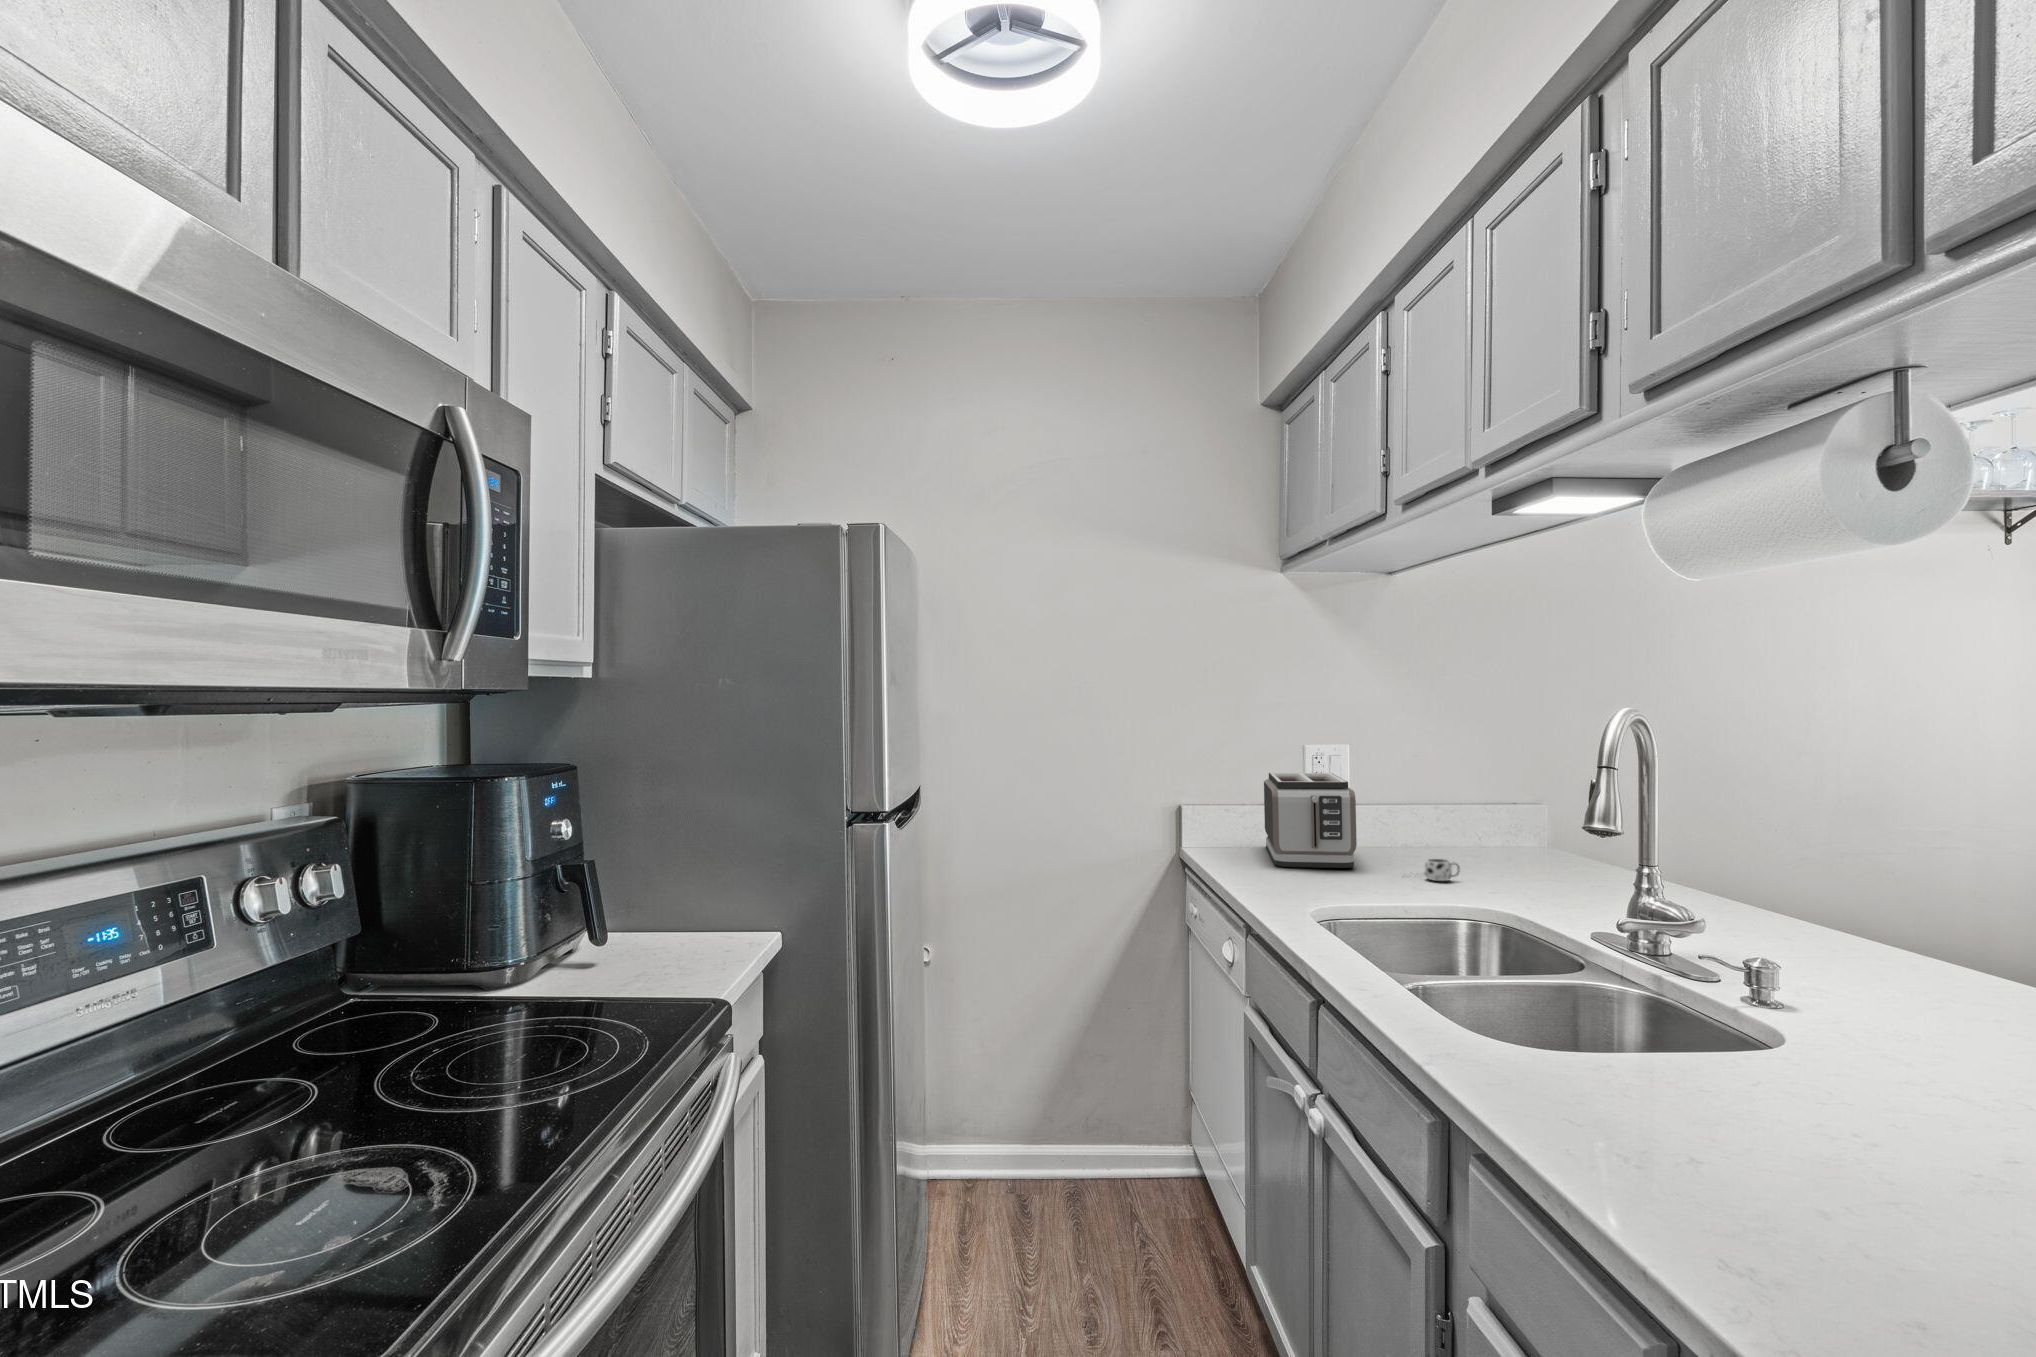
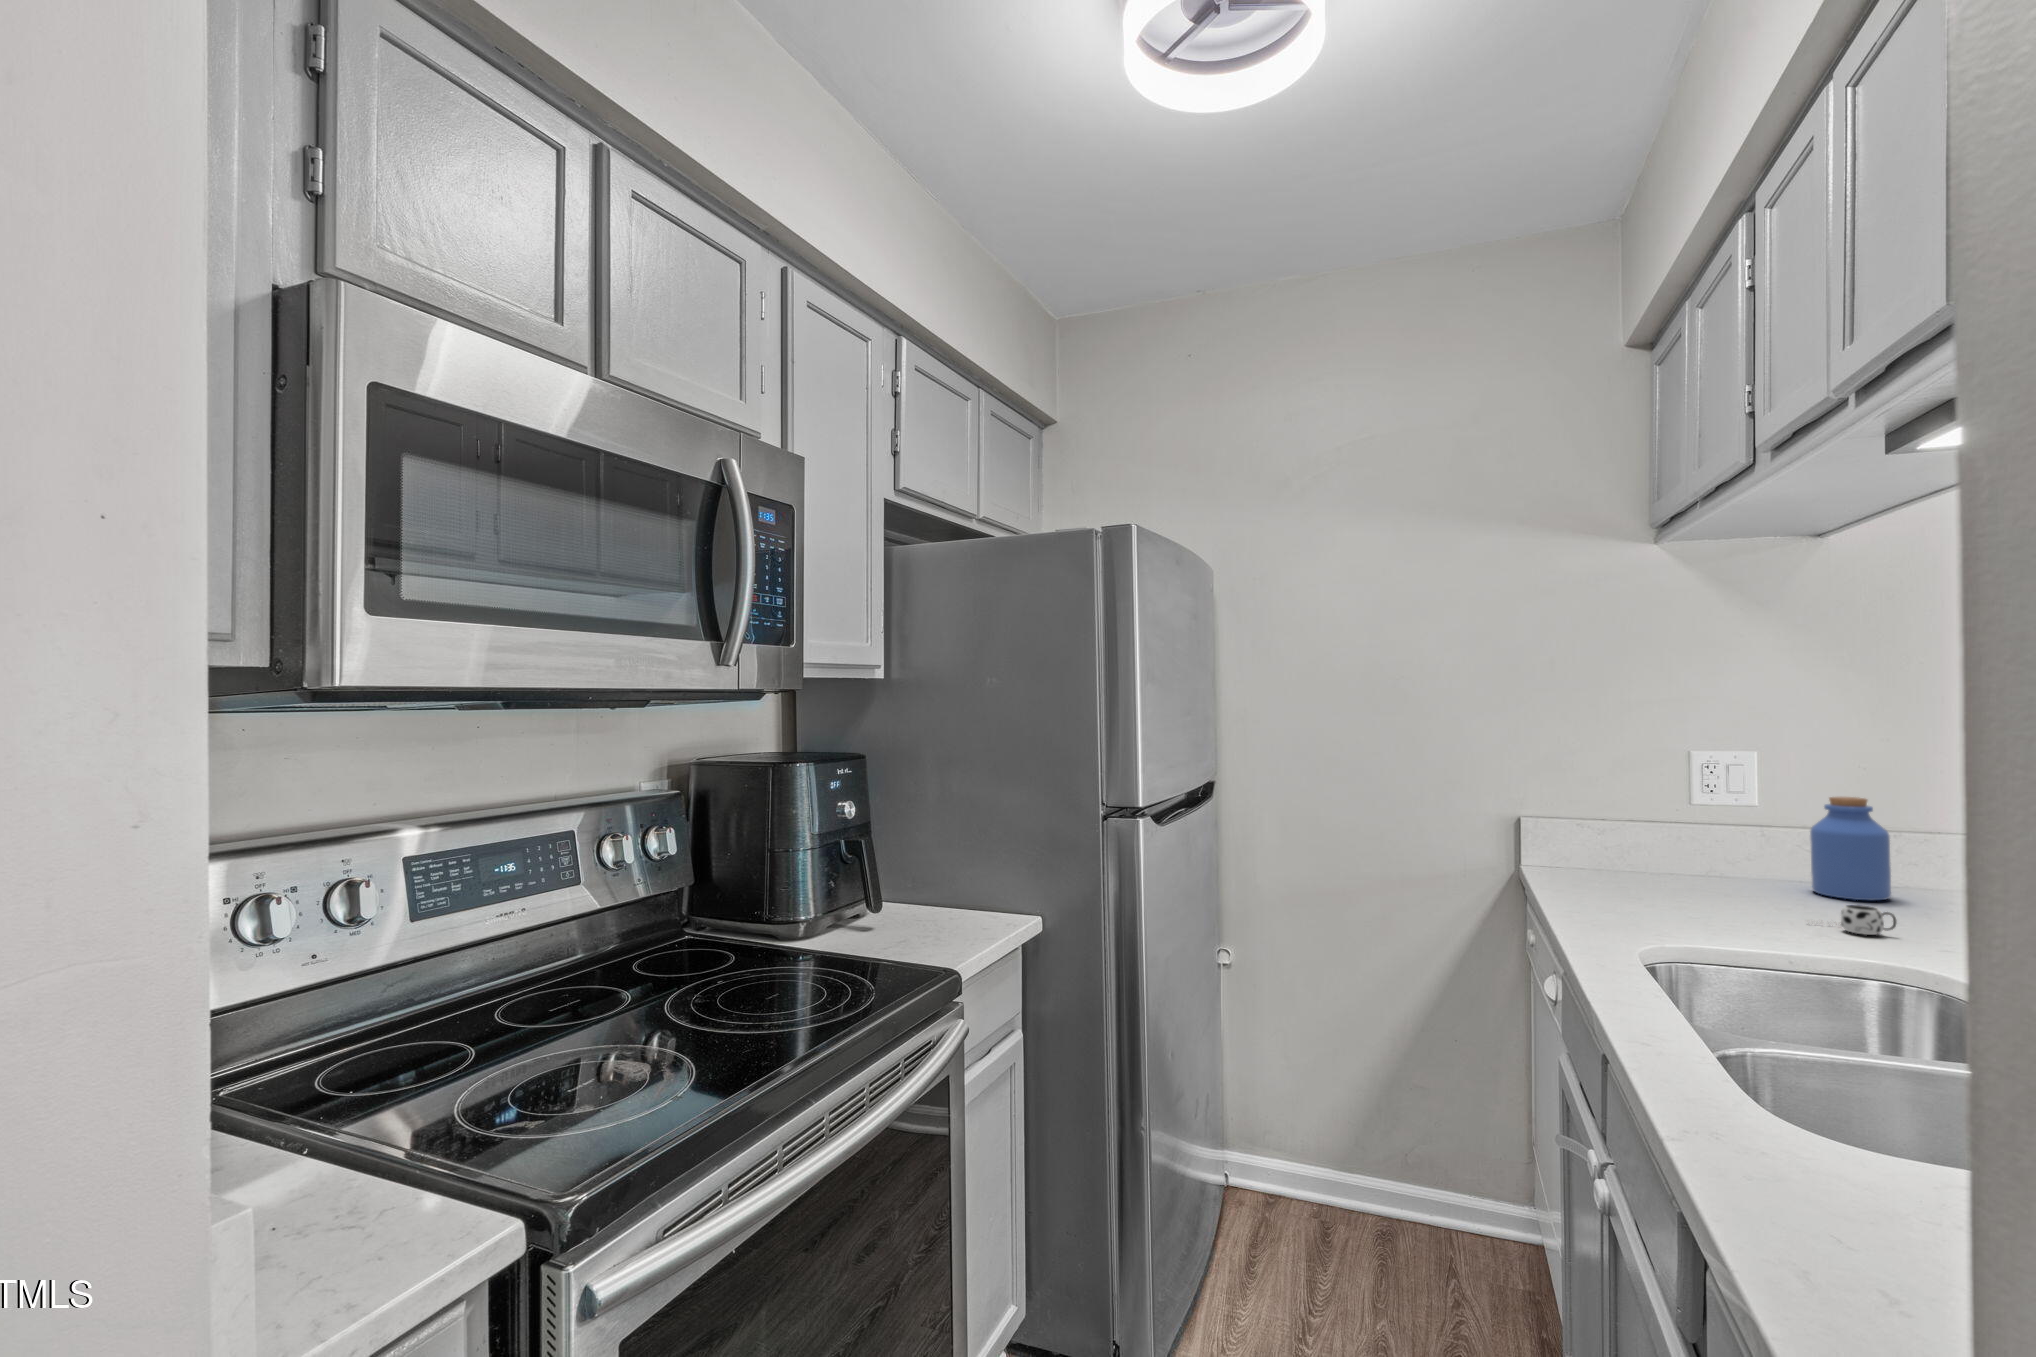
toaster: present [1264,773,1357,868] -> none [1625,786,1744,907]
jar: none [1385,776,1437,855] -> present [1810,797,1891,900]

